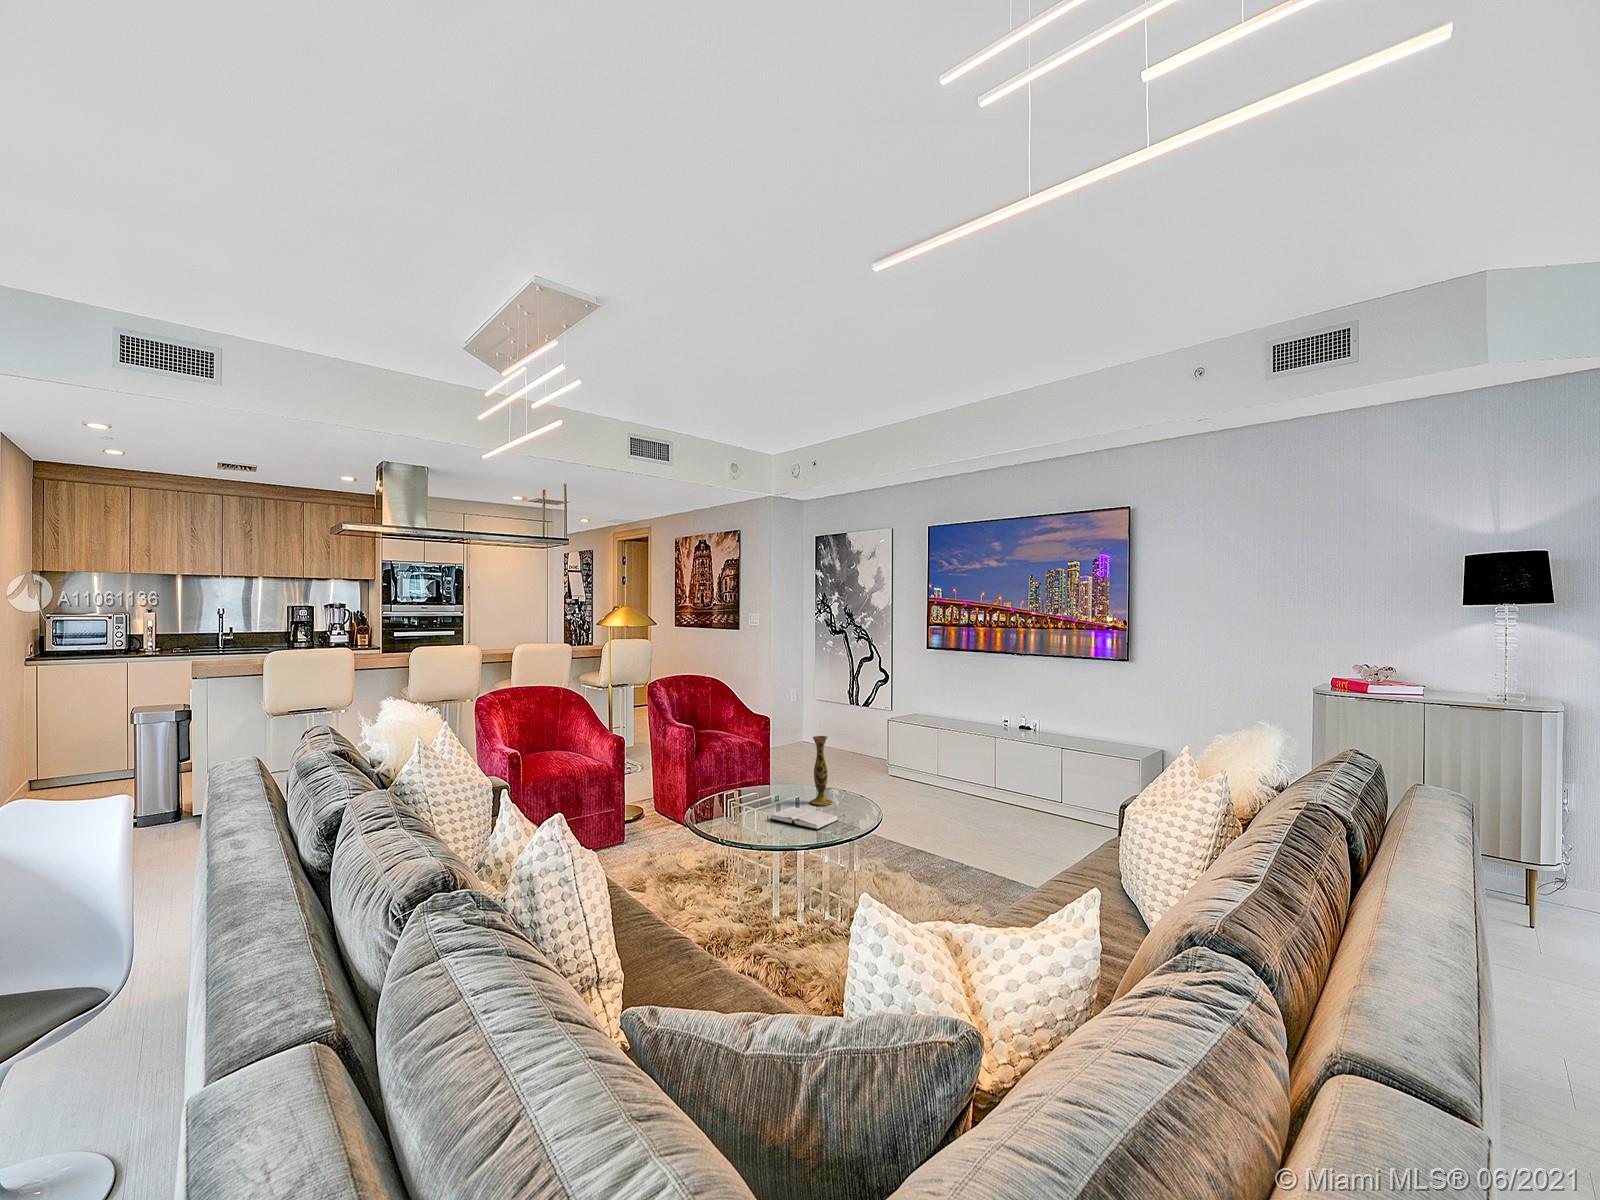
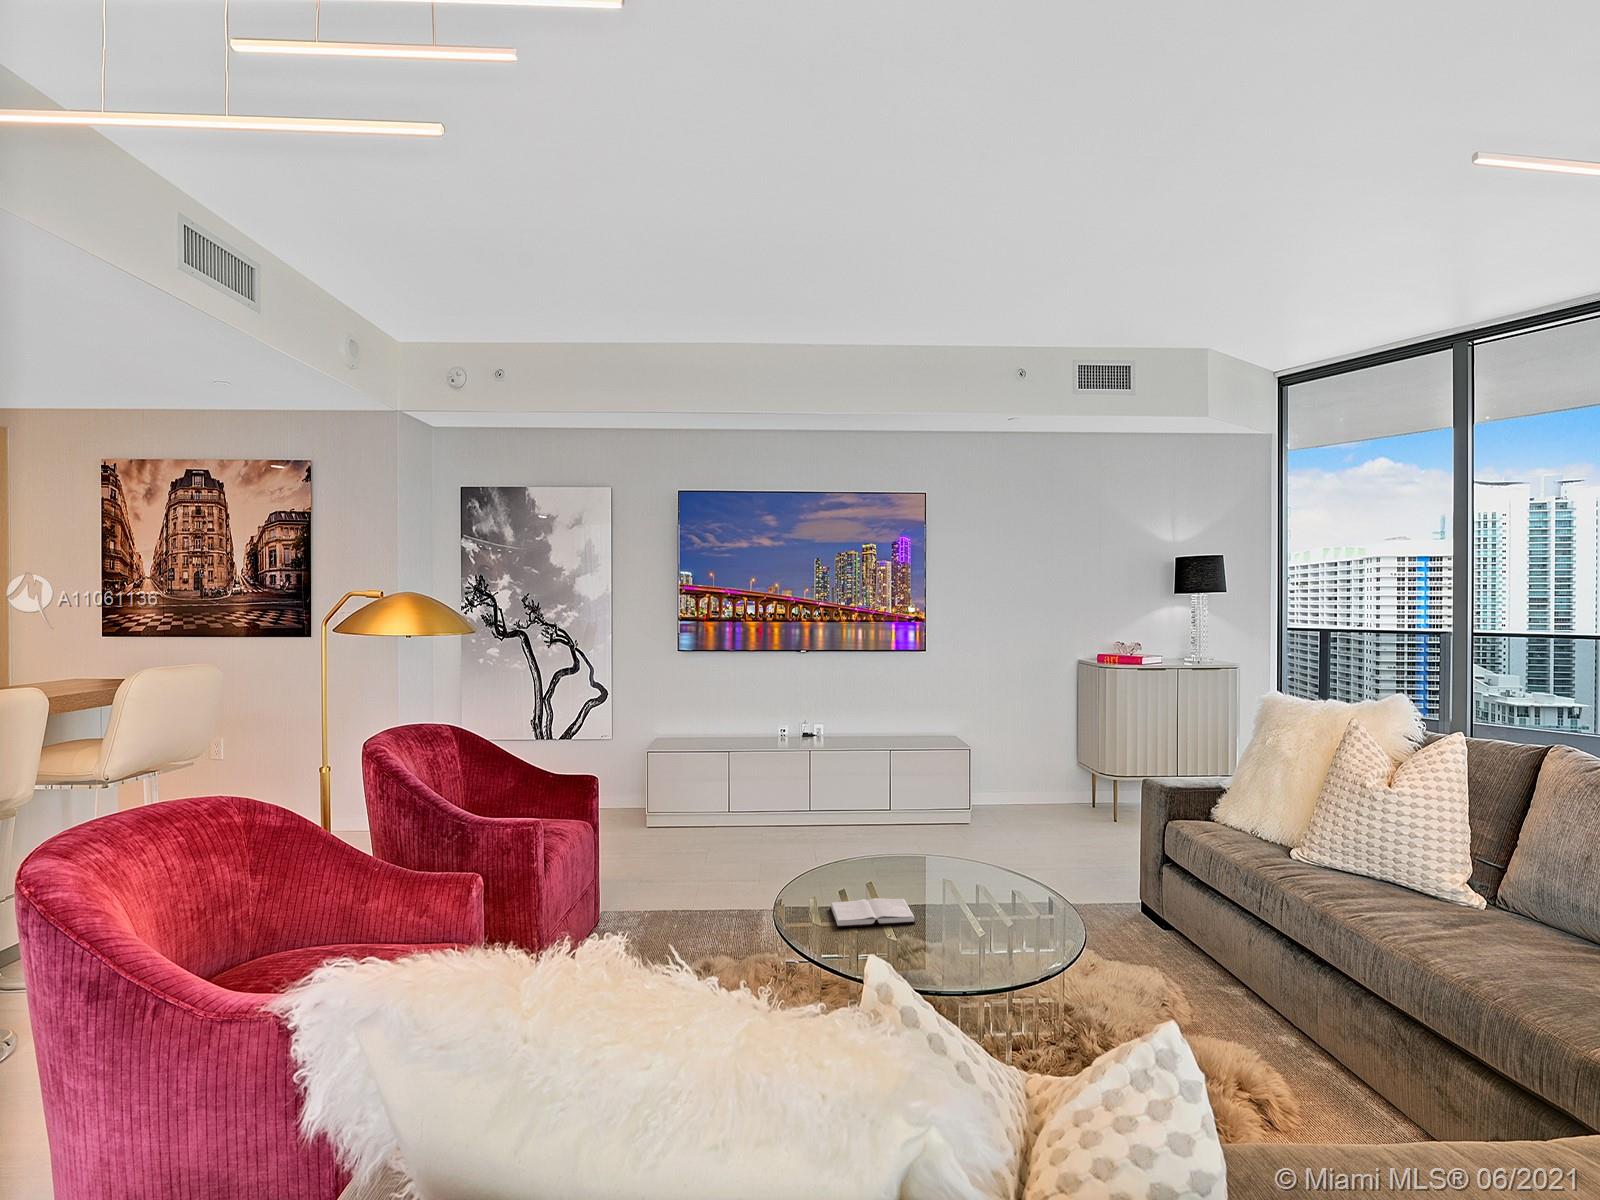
vase: present [810,736,832,805] -> none [820,799,850,891]

